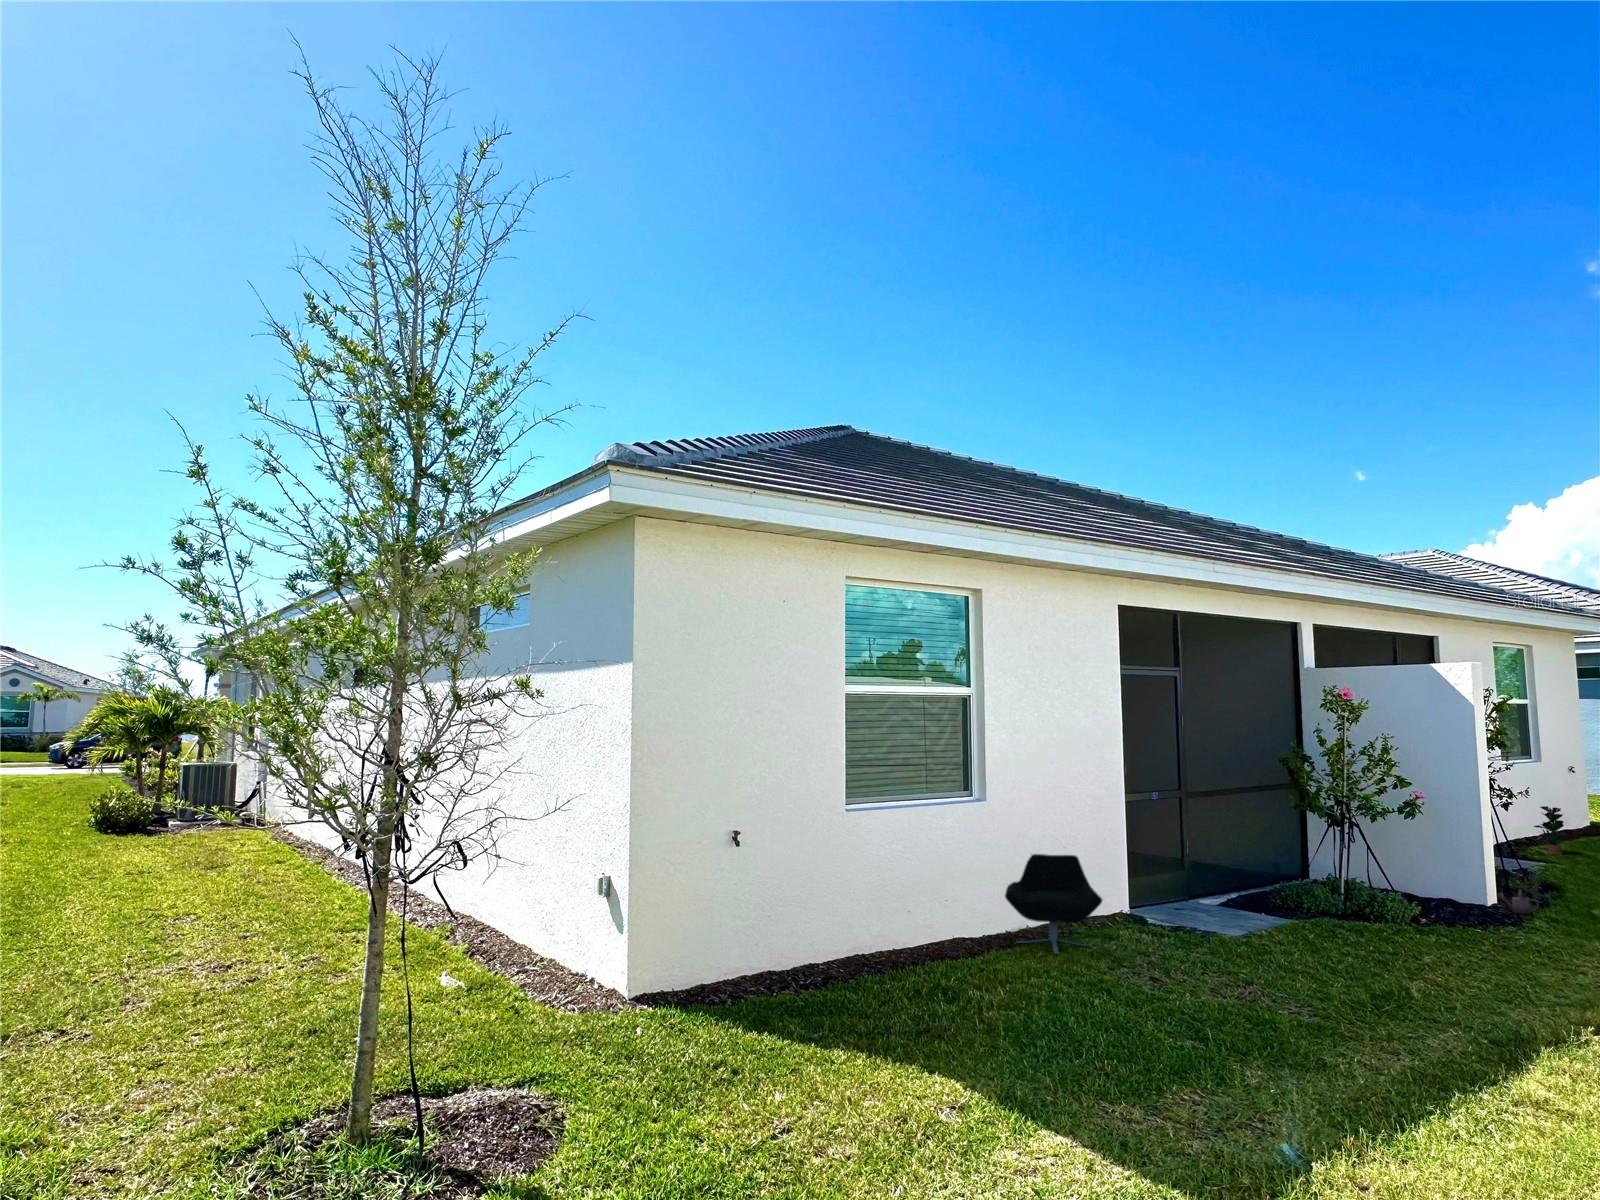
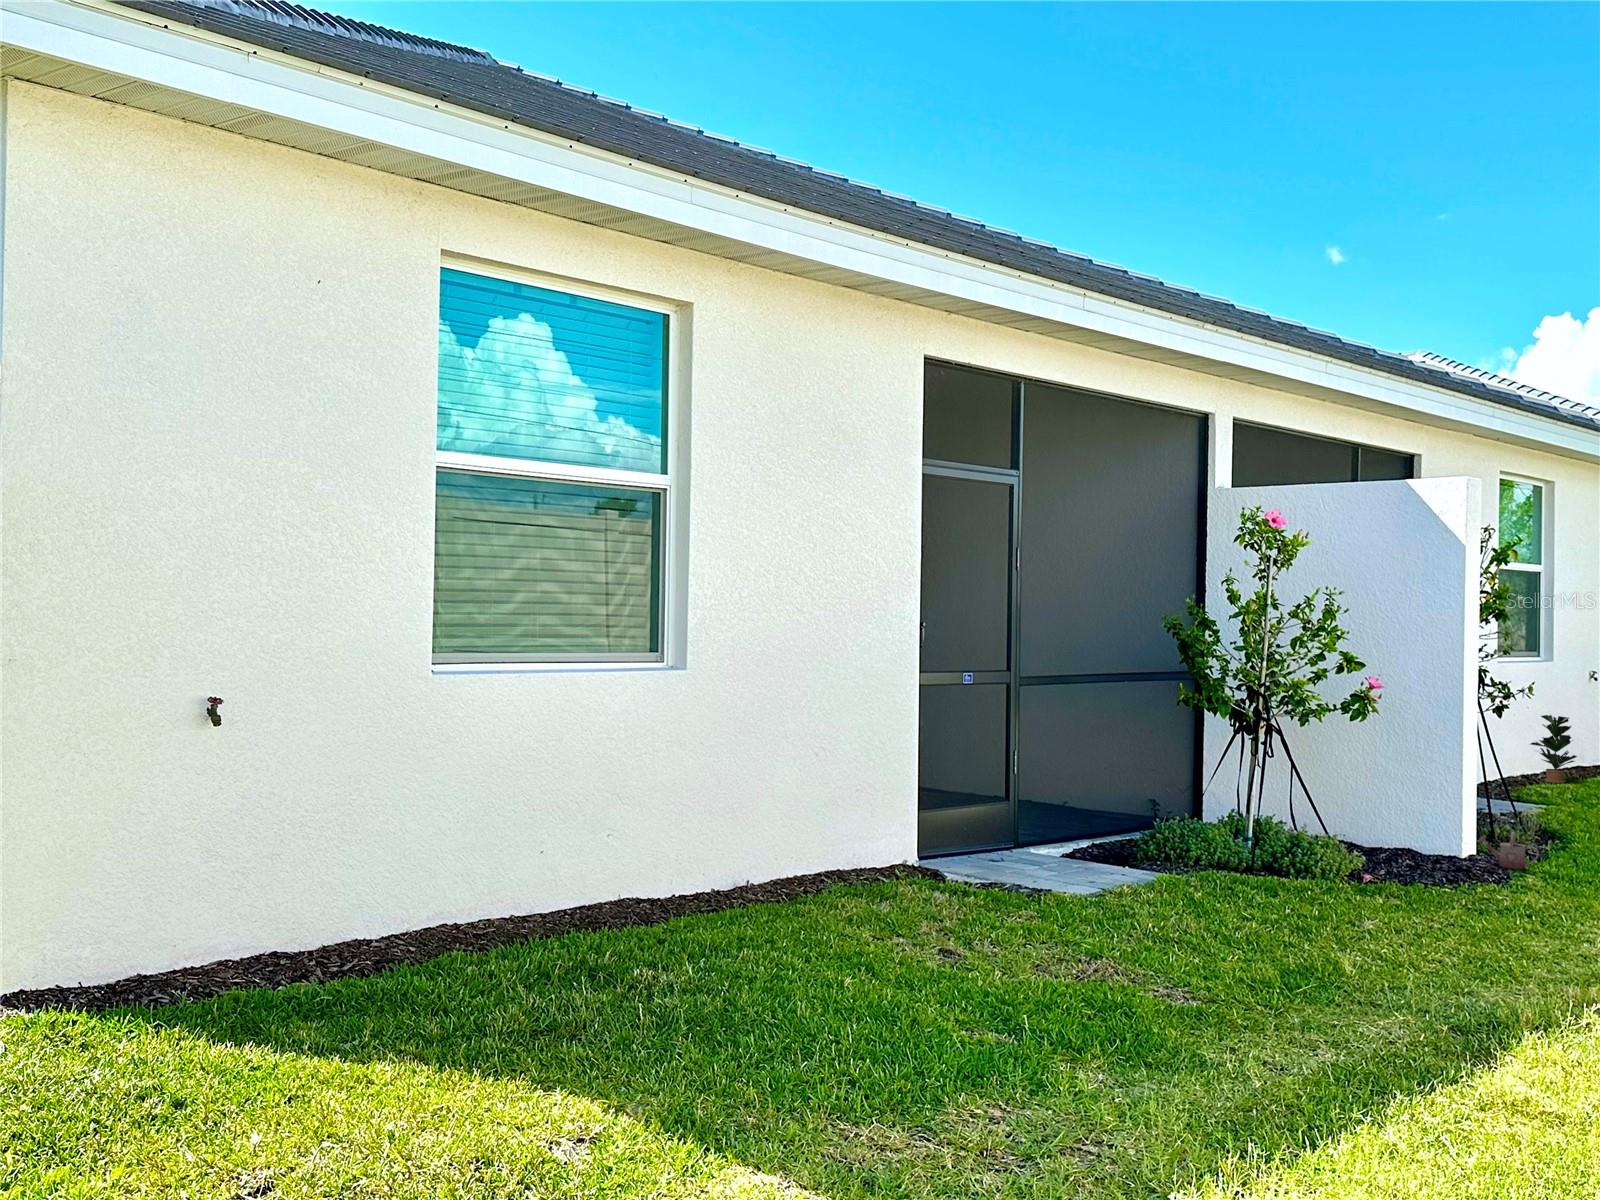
lounge chair: present [1005,854,1102,954] -> none [633,768,809,949]

